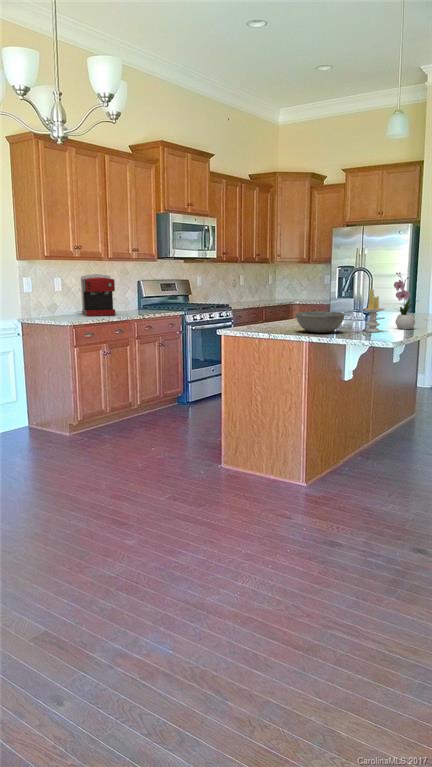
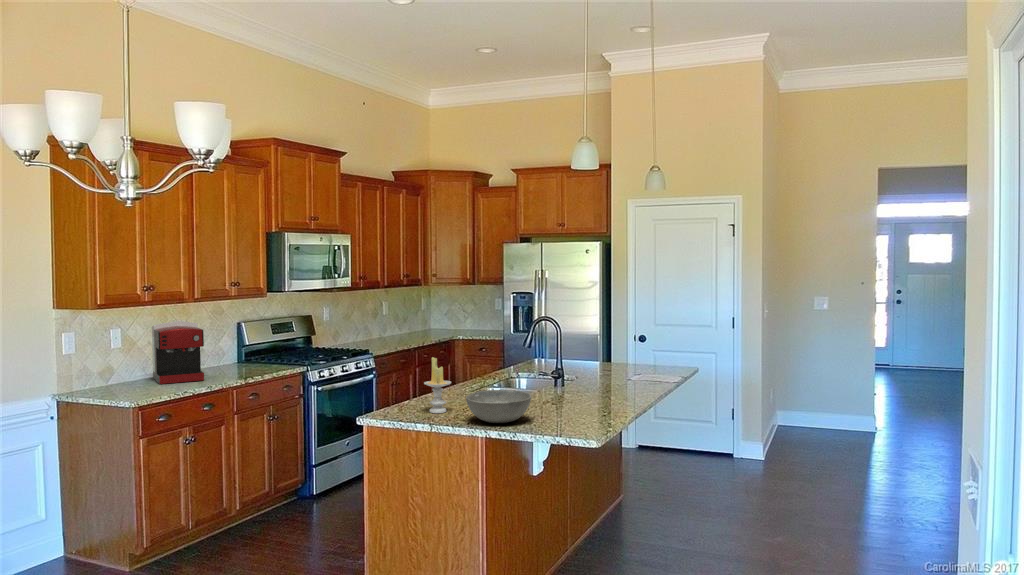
flower arrangement: present [394,272,415,329] -> none [590,333,623,407]
candle: present [363,289,385,332] -> present [424,357,451,413]

